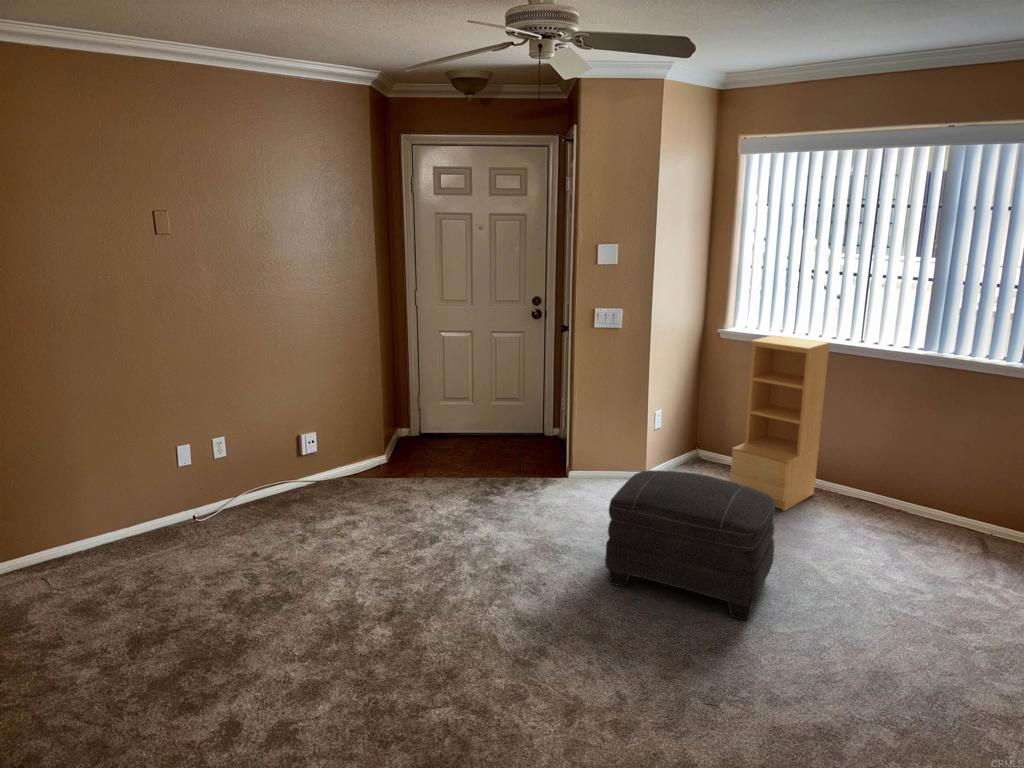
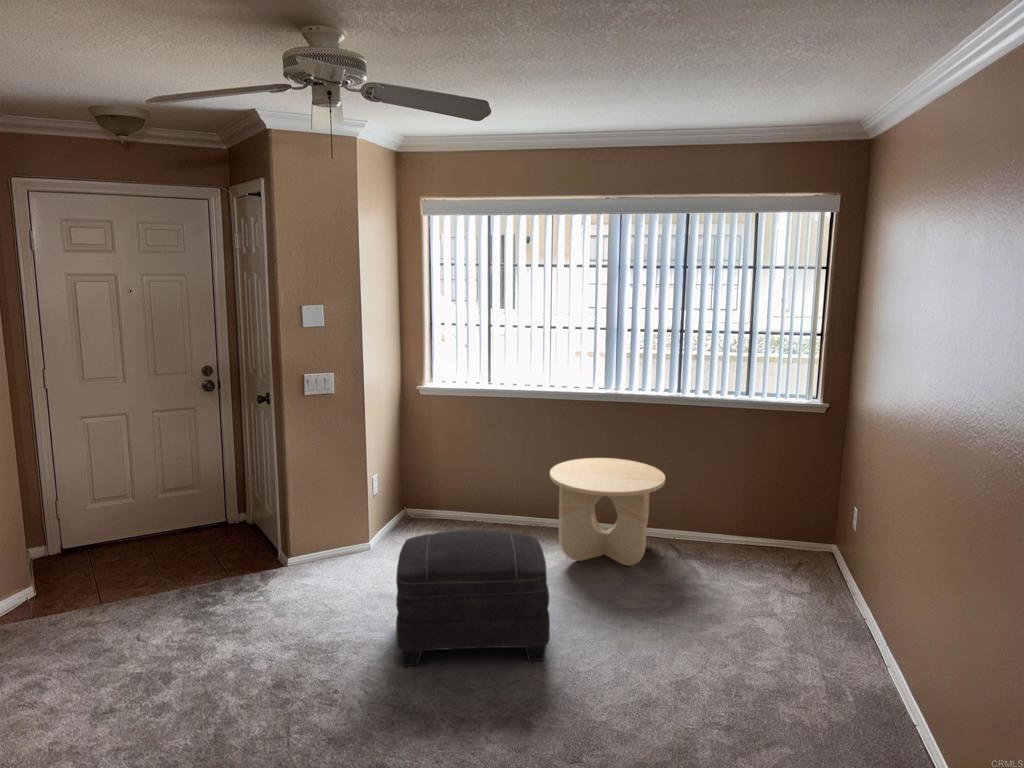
bookshelf: present [730,335,830,511] -> none [454,385,522,547]
side table: none [833,431,991,563] -> present [550,458,665,565]

